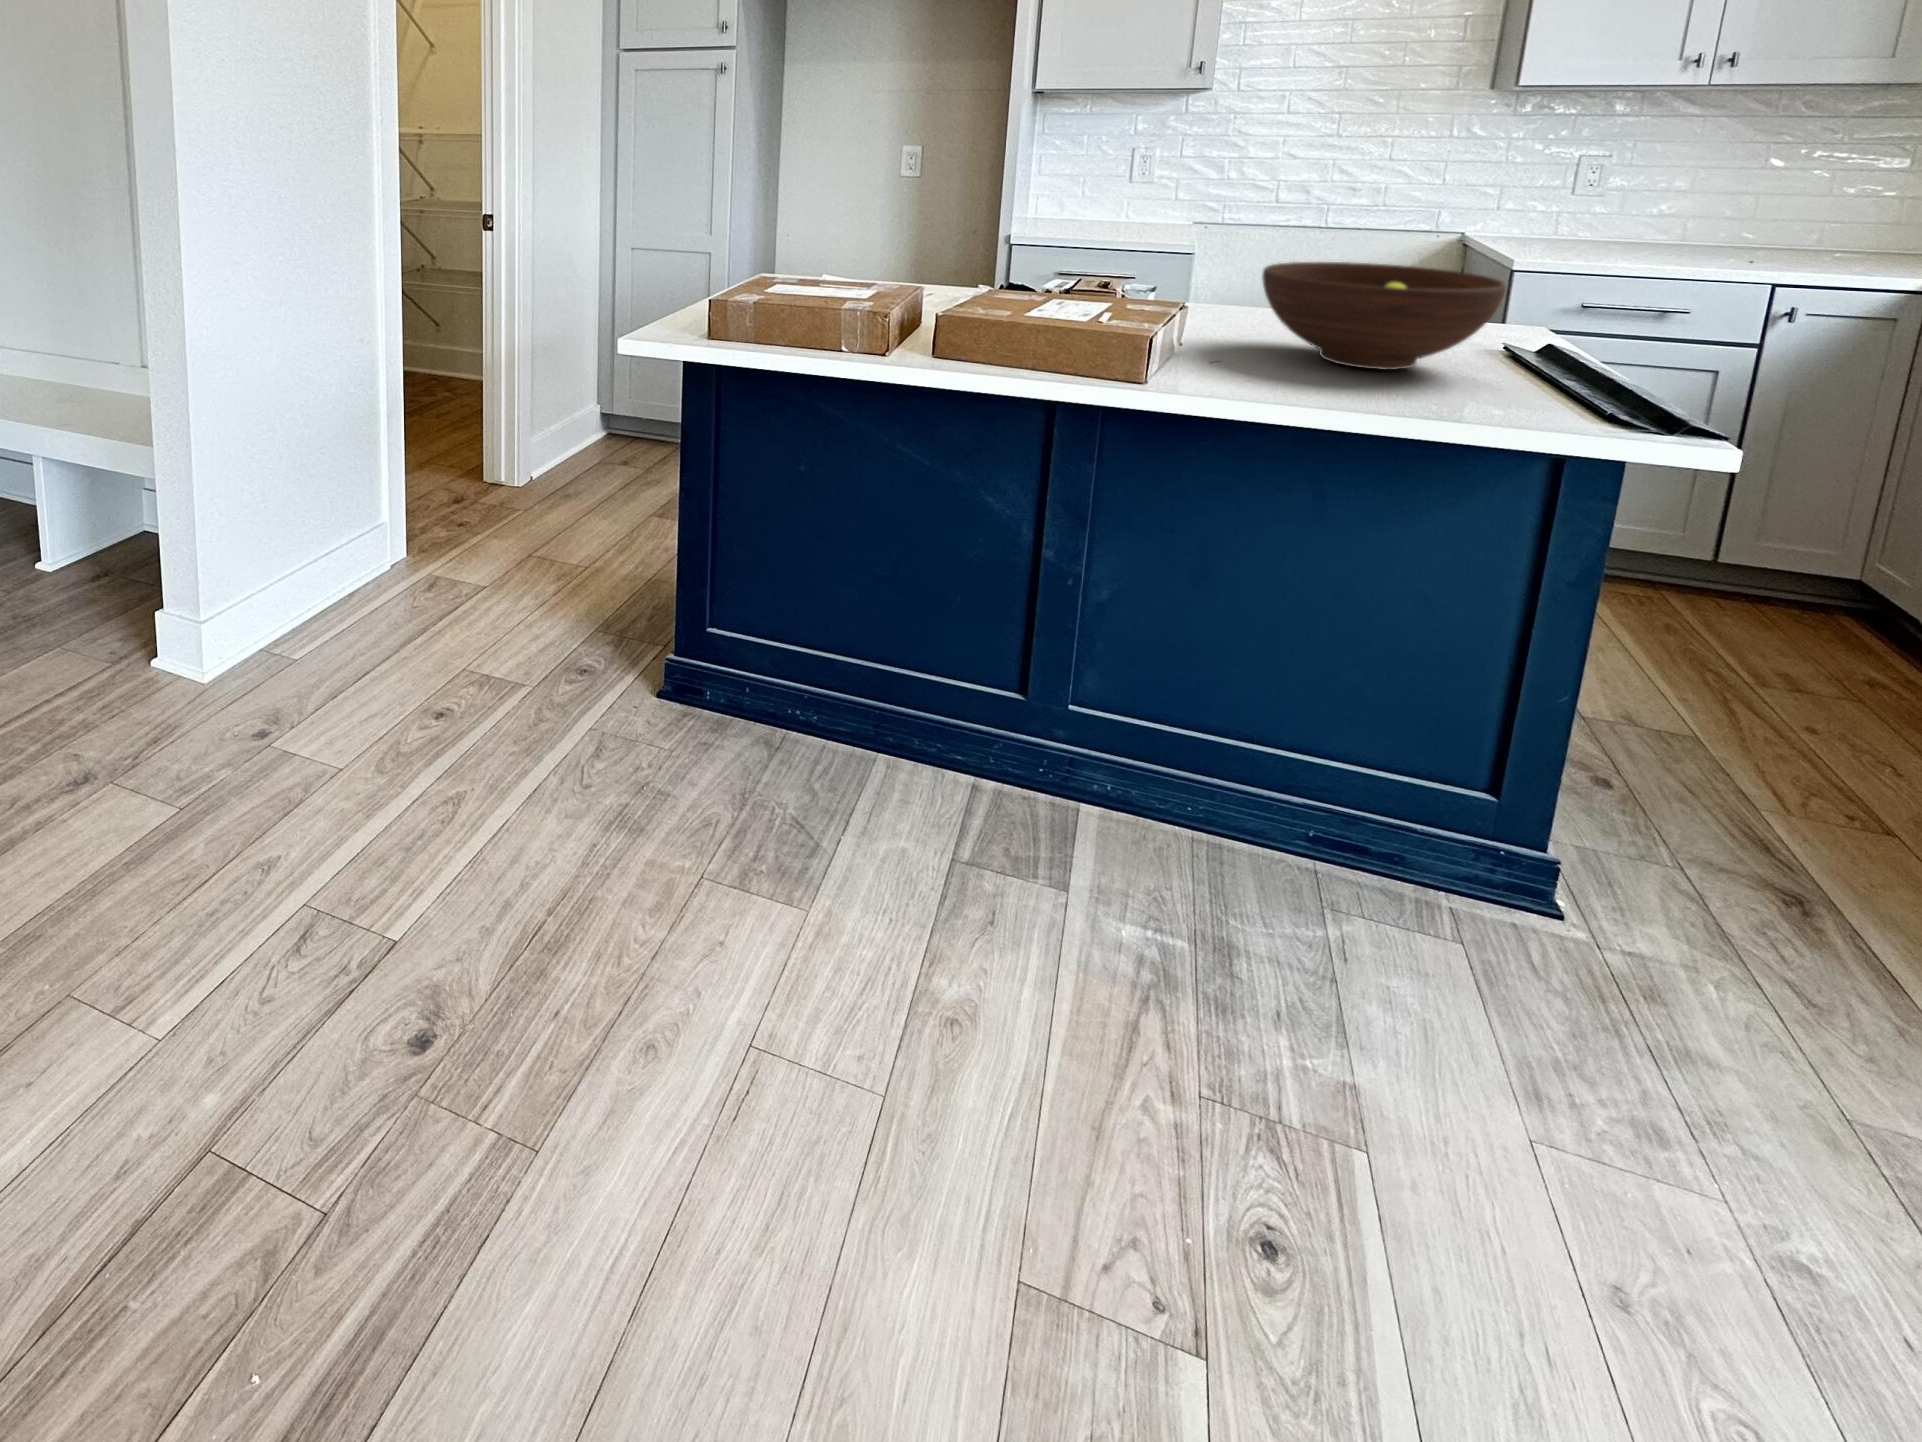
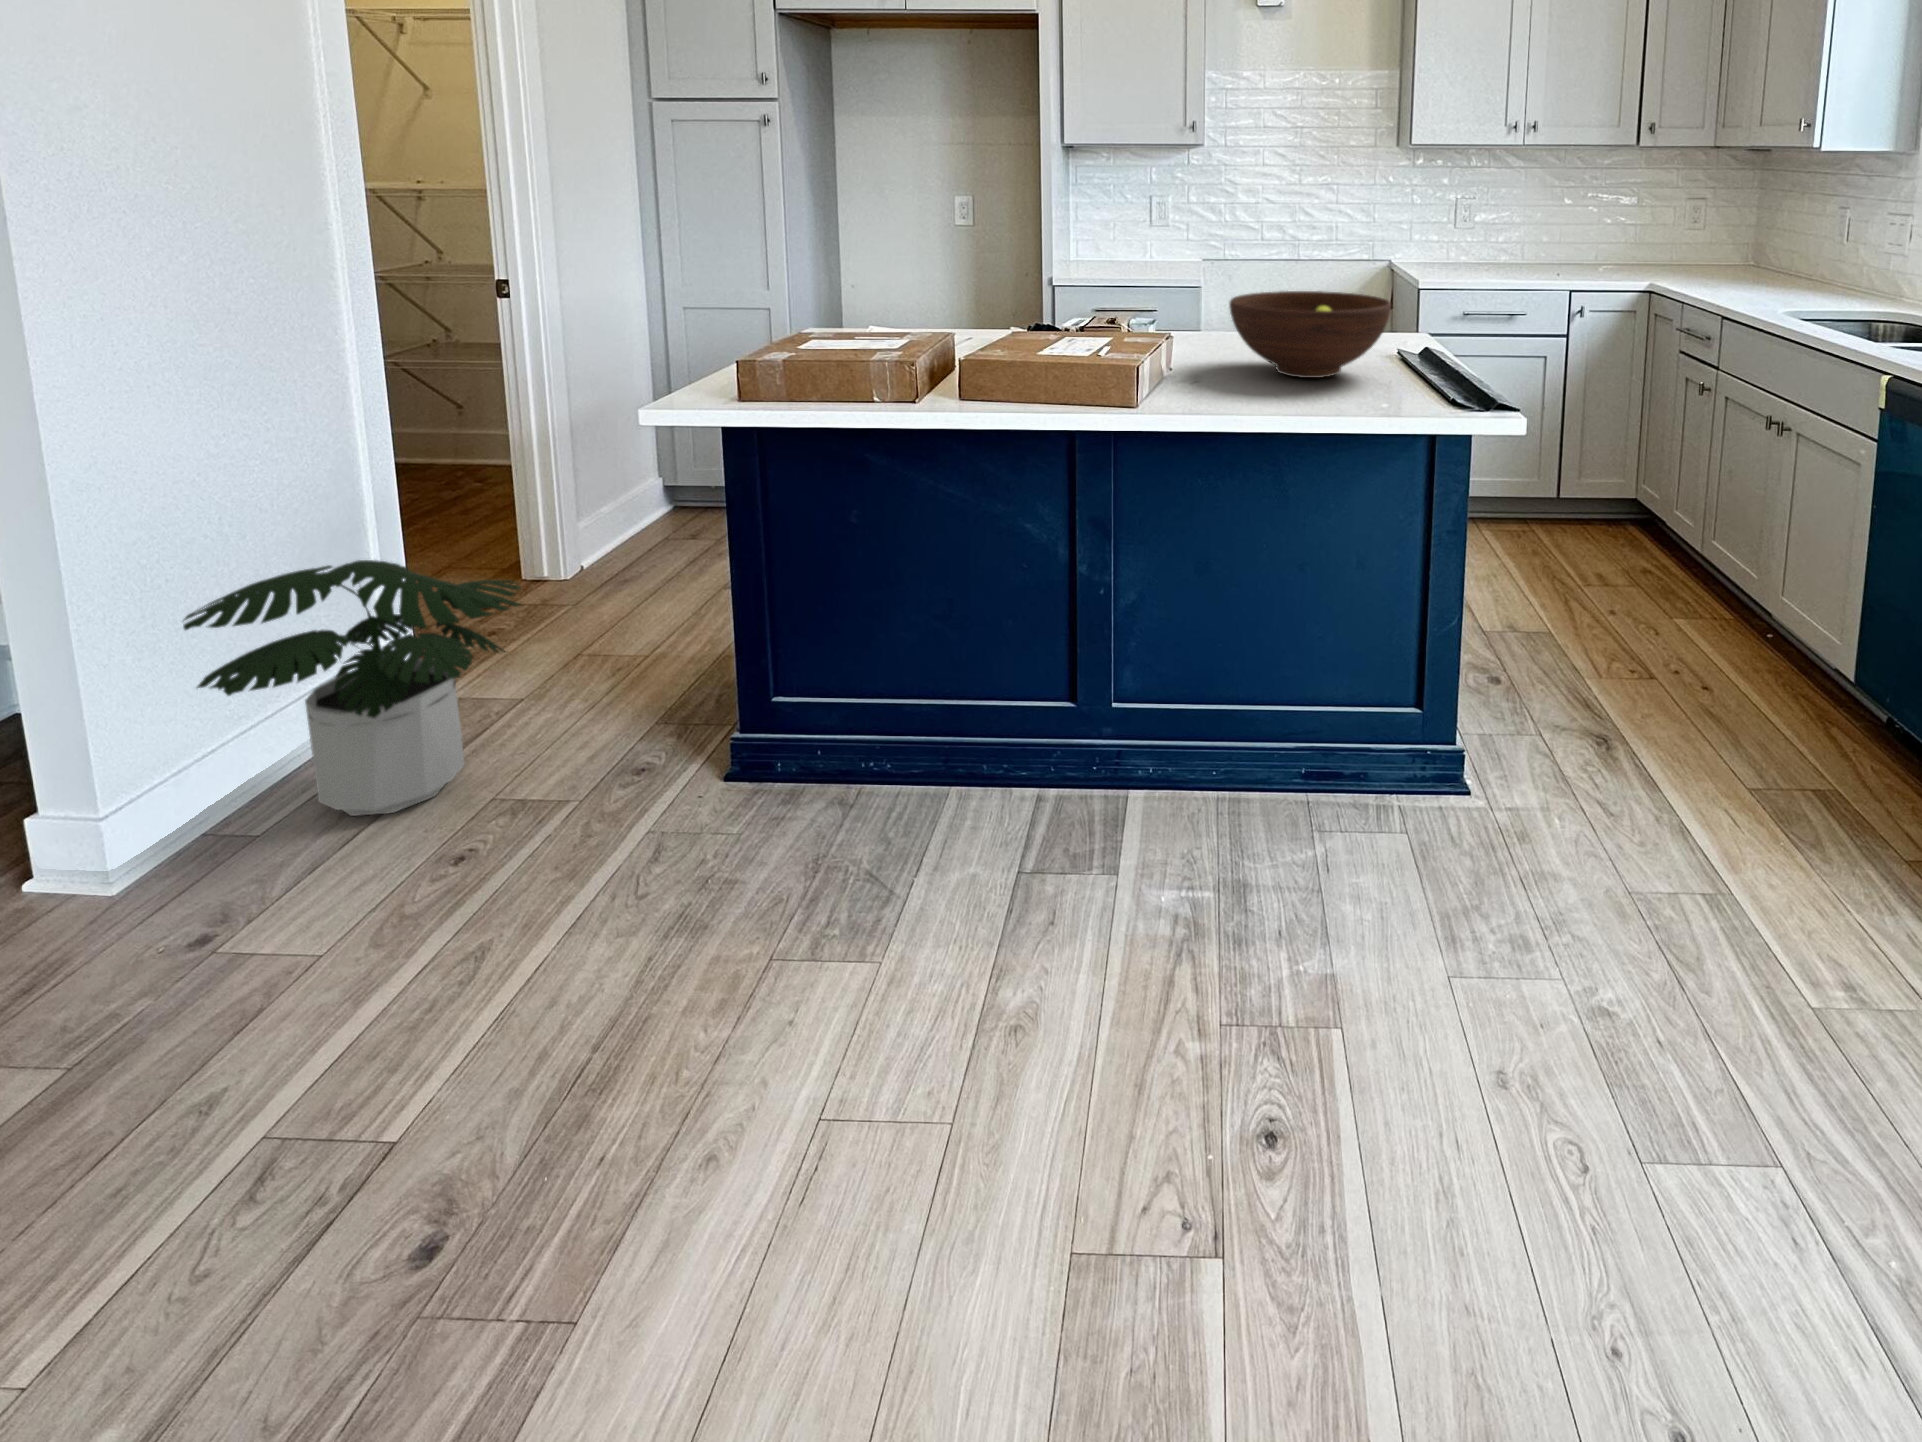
potted plant: none [262,447,500,662] -> present [183,560,521,816]

